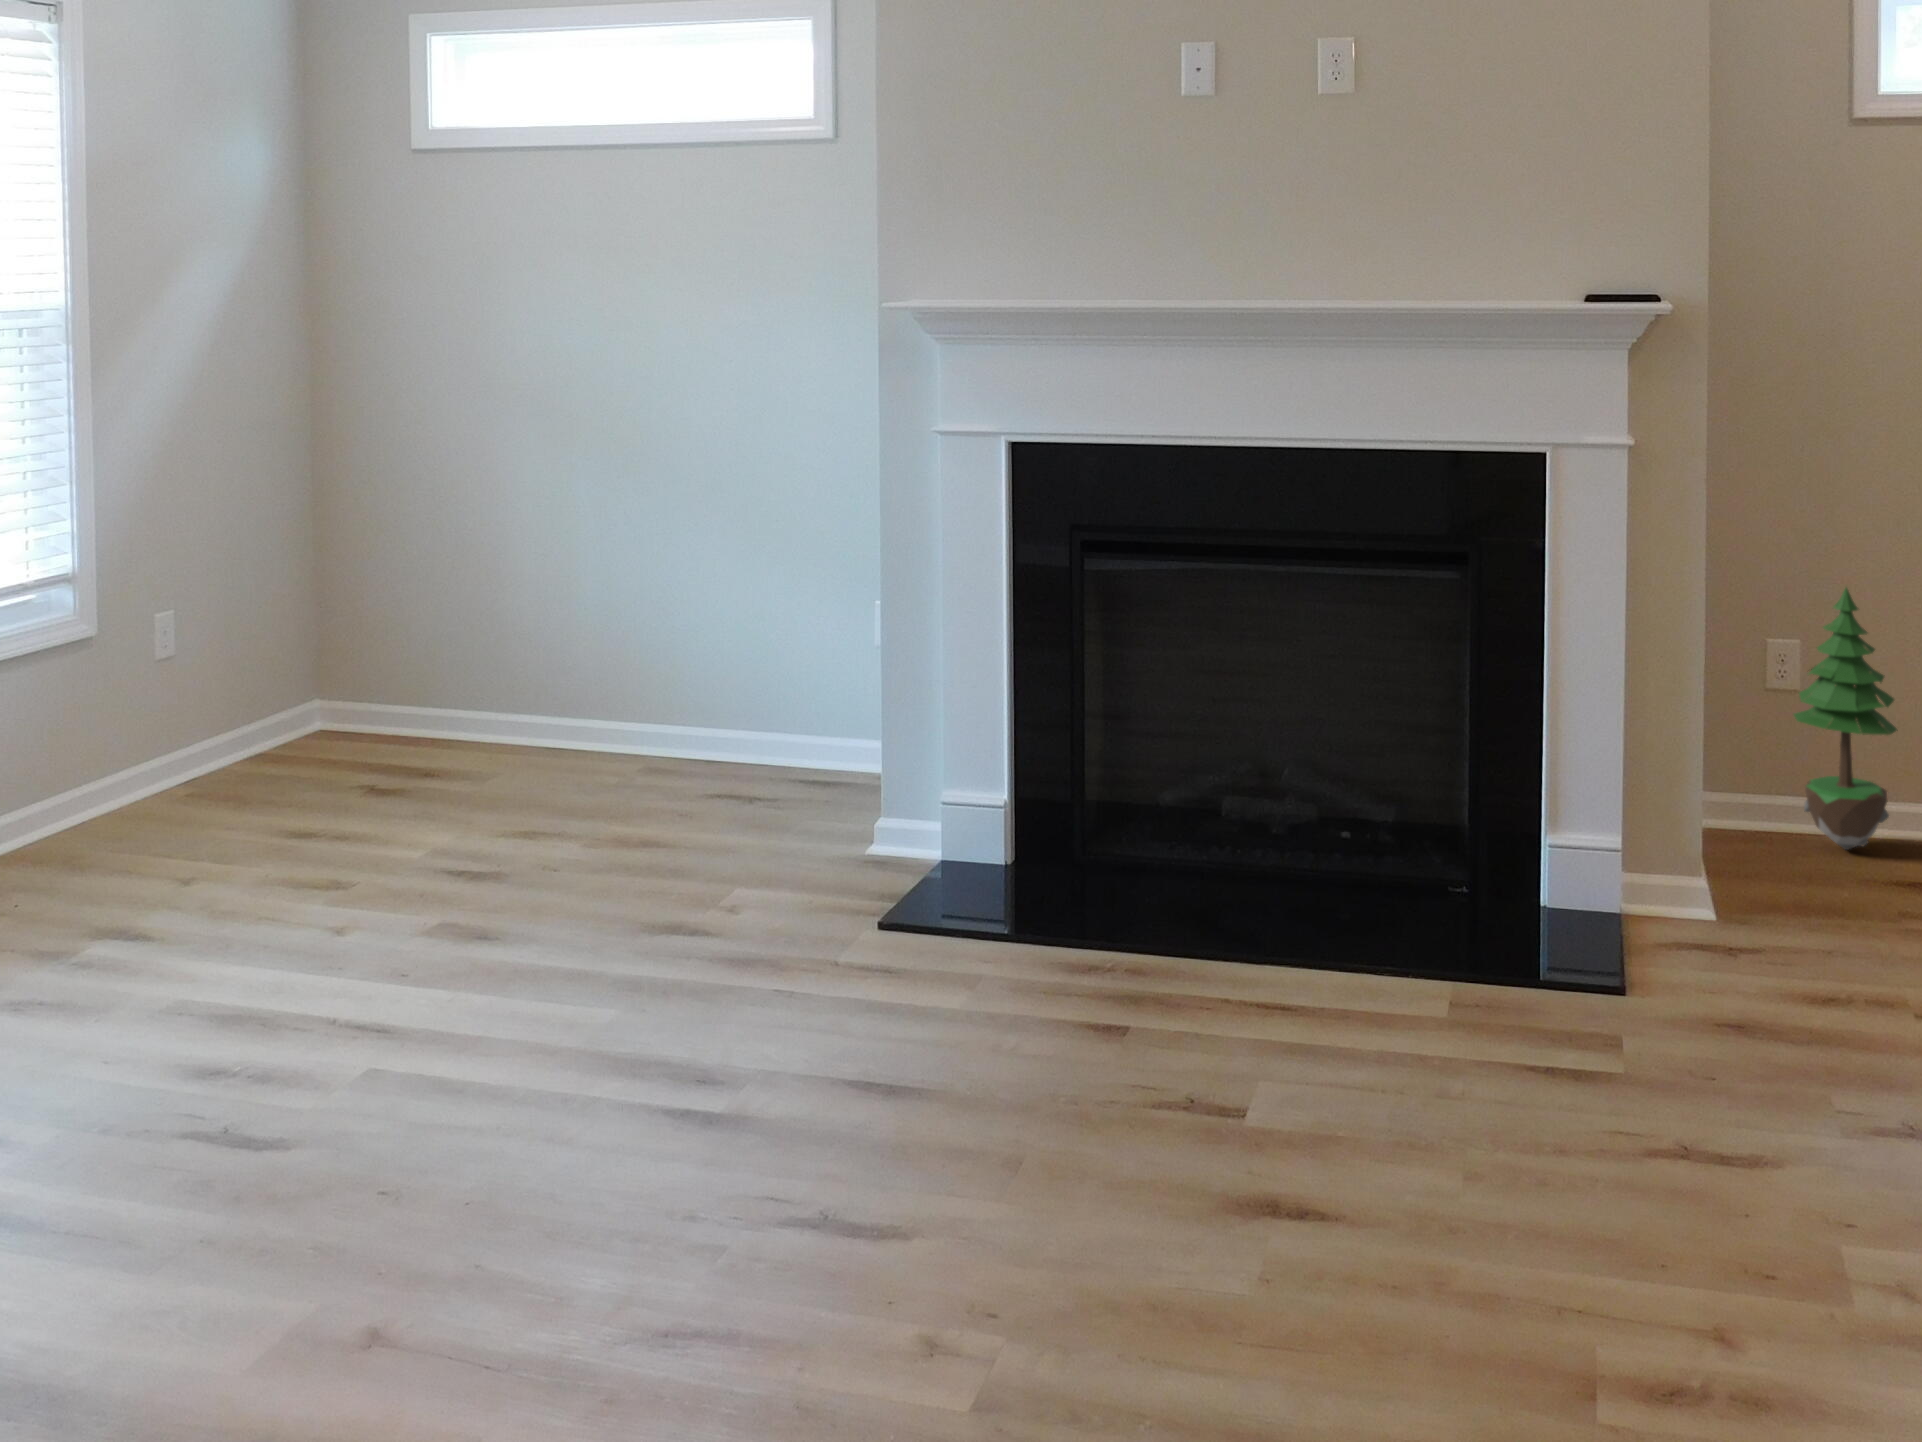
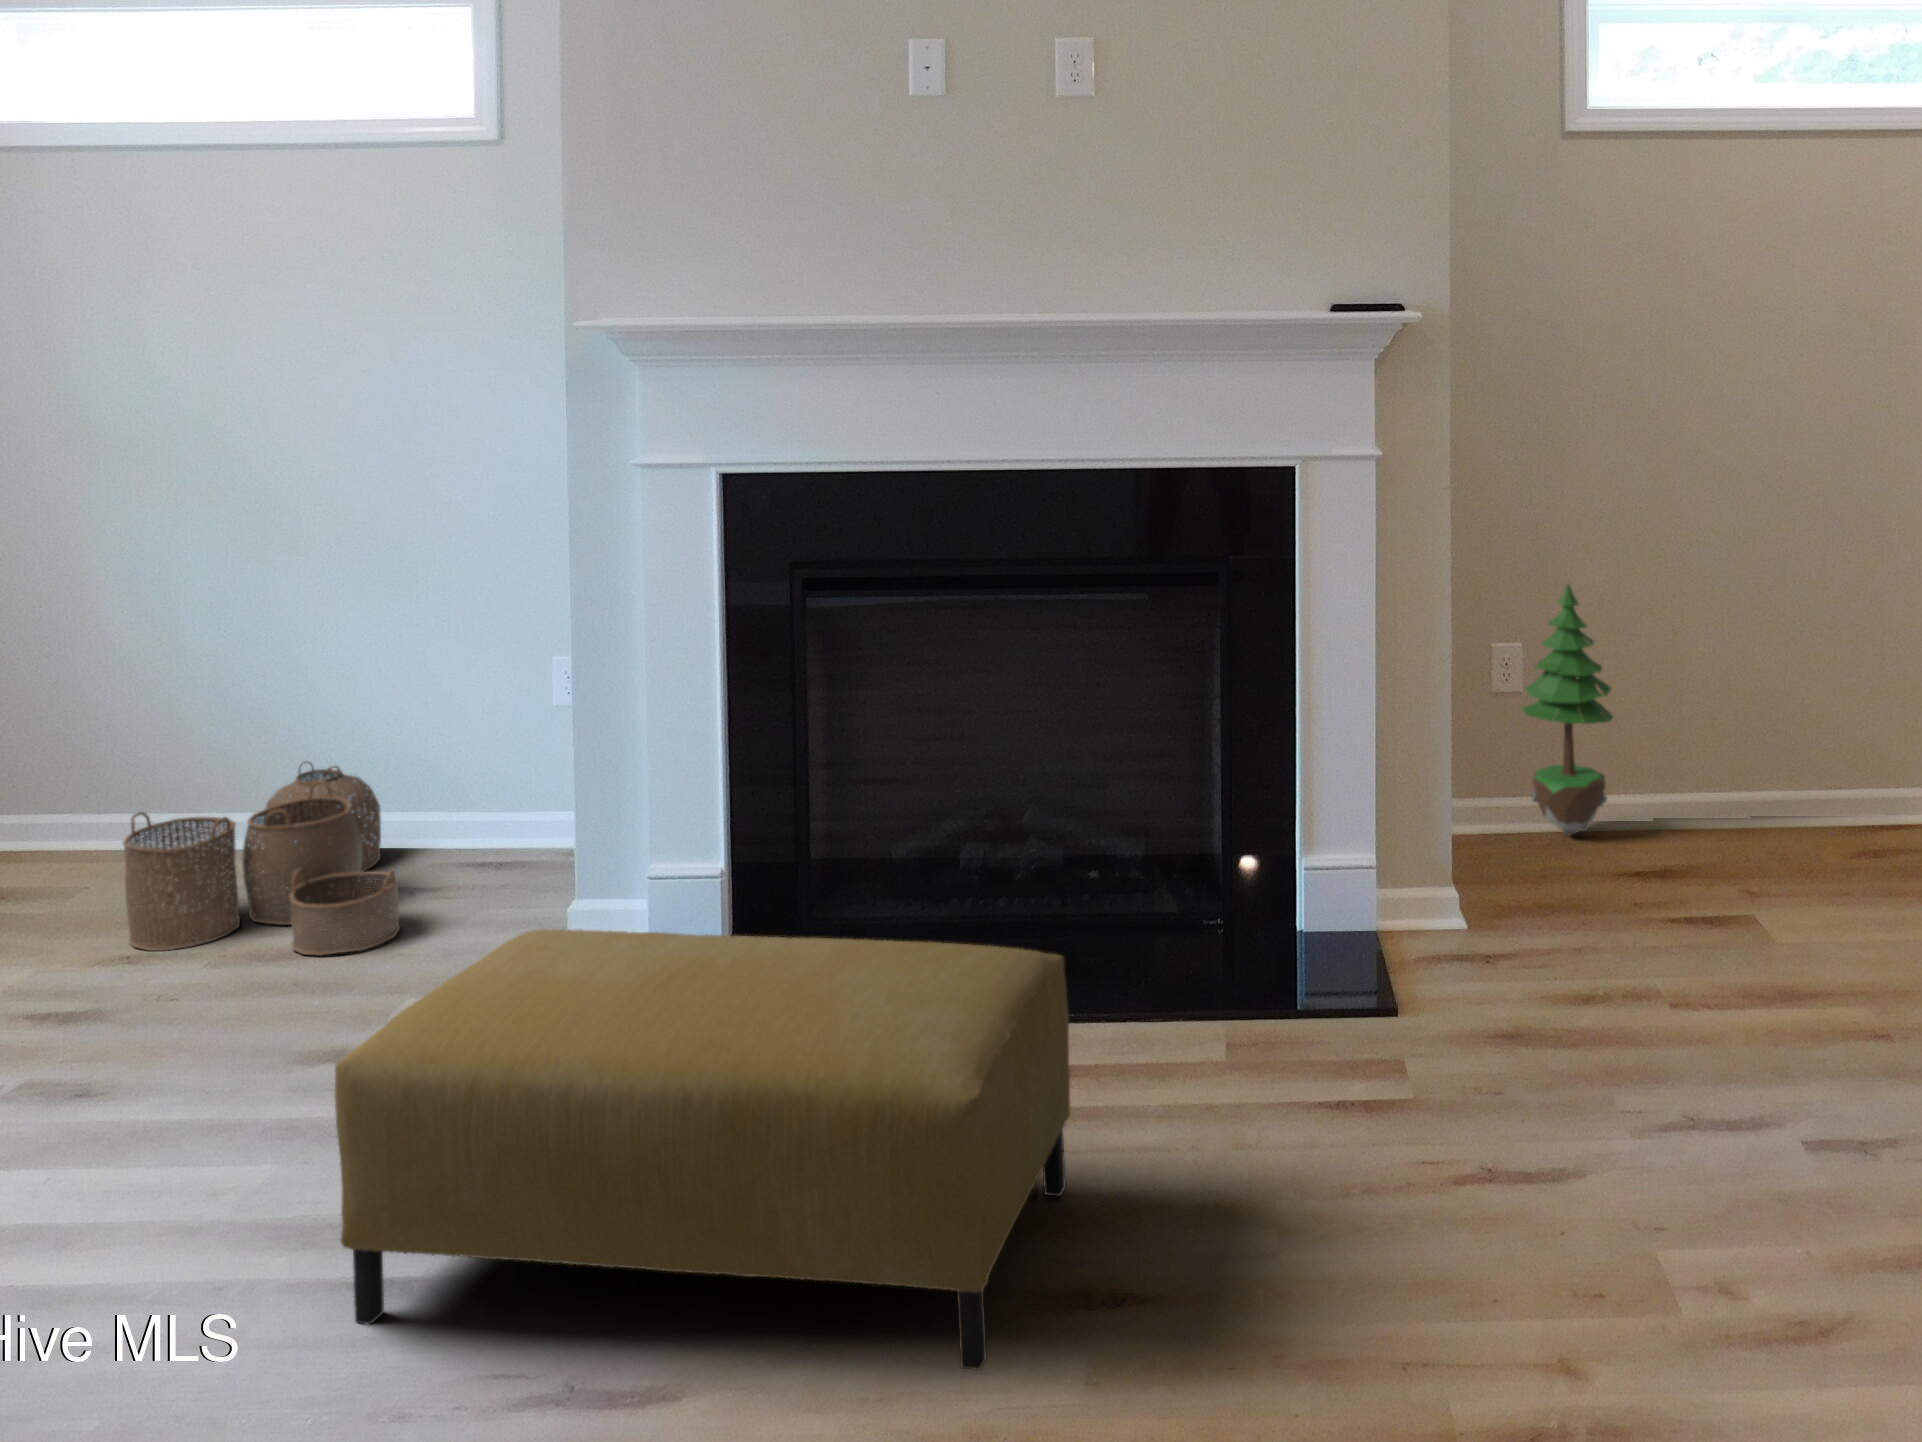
woven basket: none [533,680,740,841] -> present [123,762,400,956]
ottoman: none [668,824,1285,1245] -> present [335,929,1070,1370]

